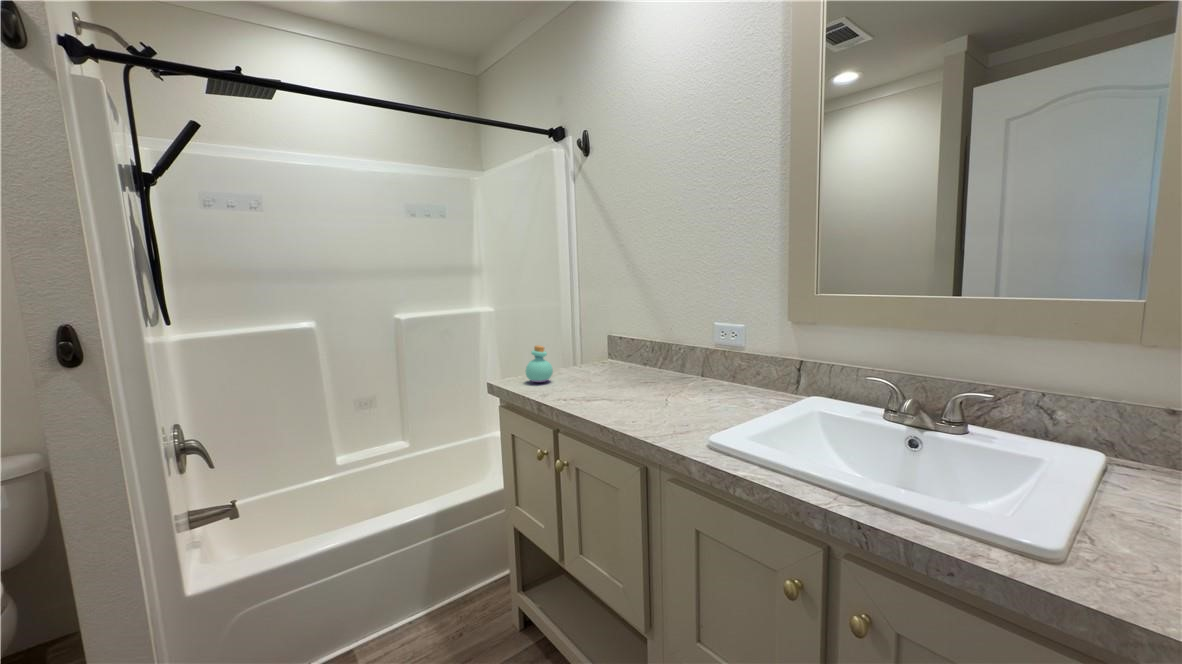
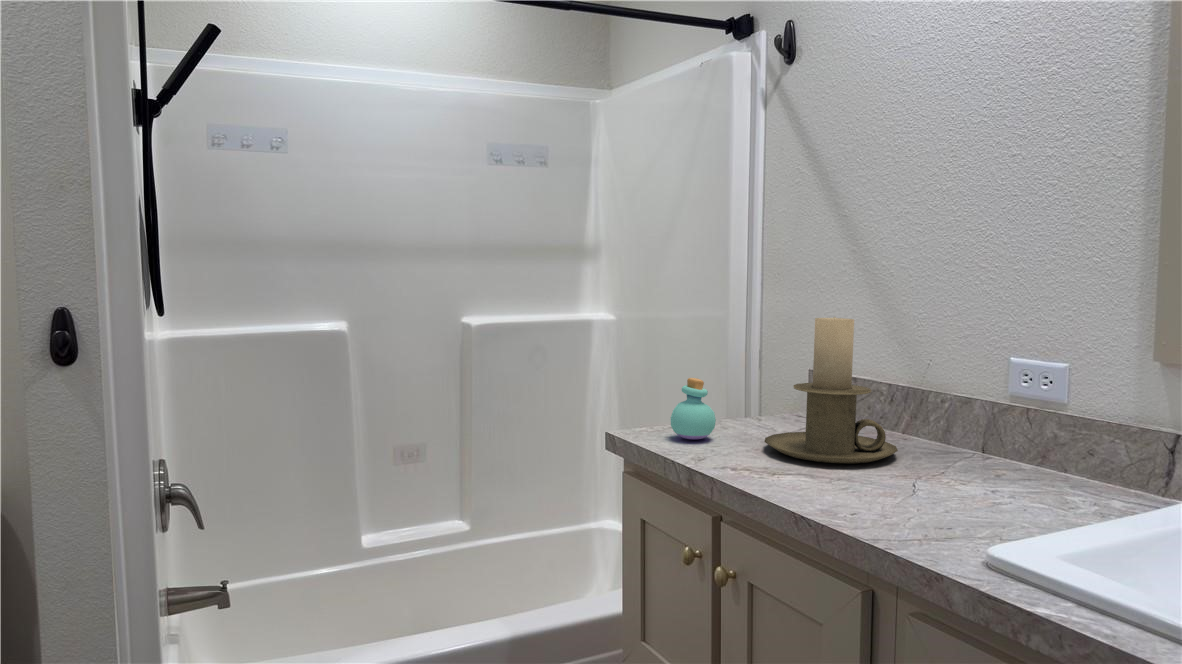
candle holder: none [582,305,657,391] -> present [764,317,898,464]

